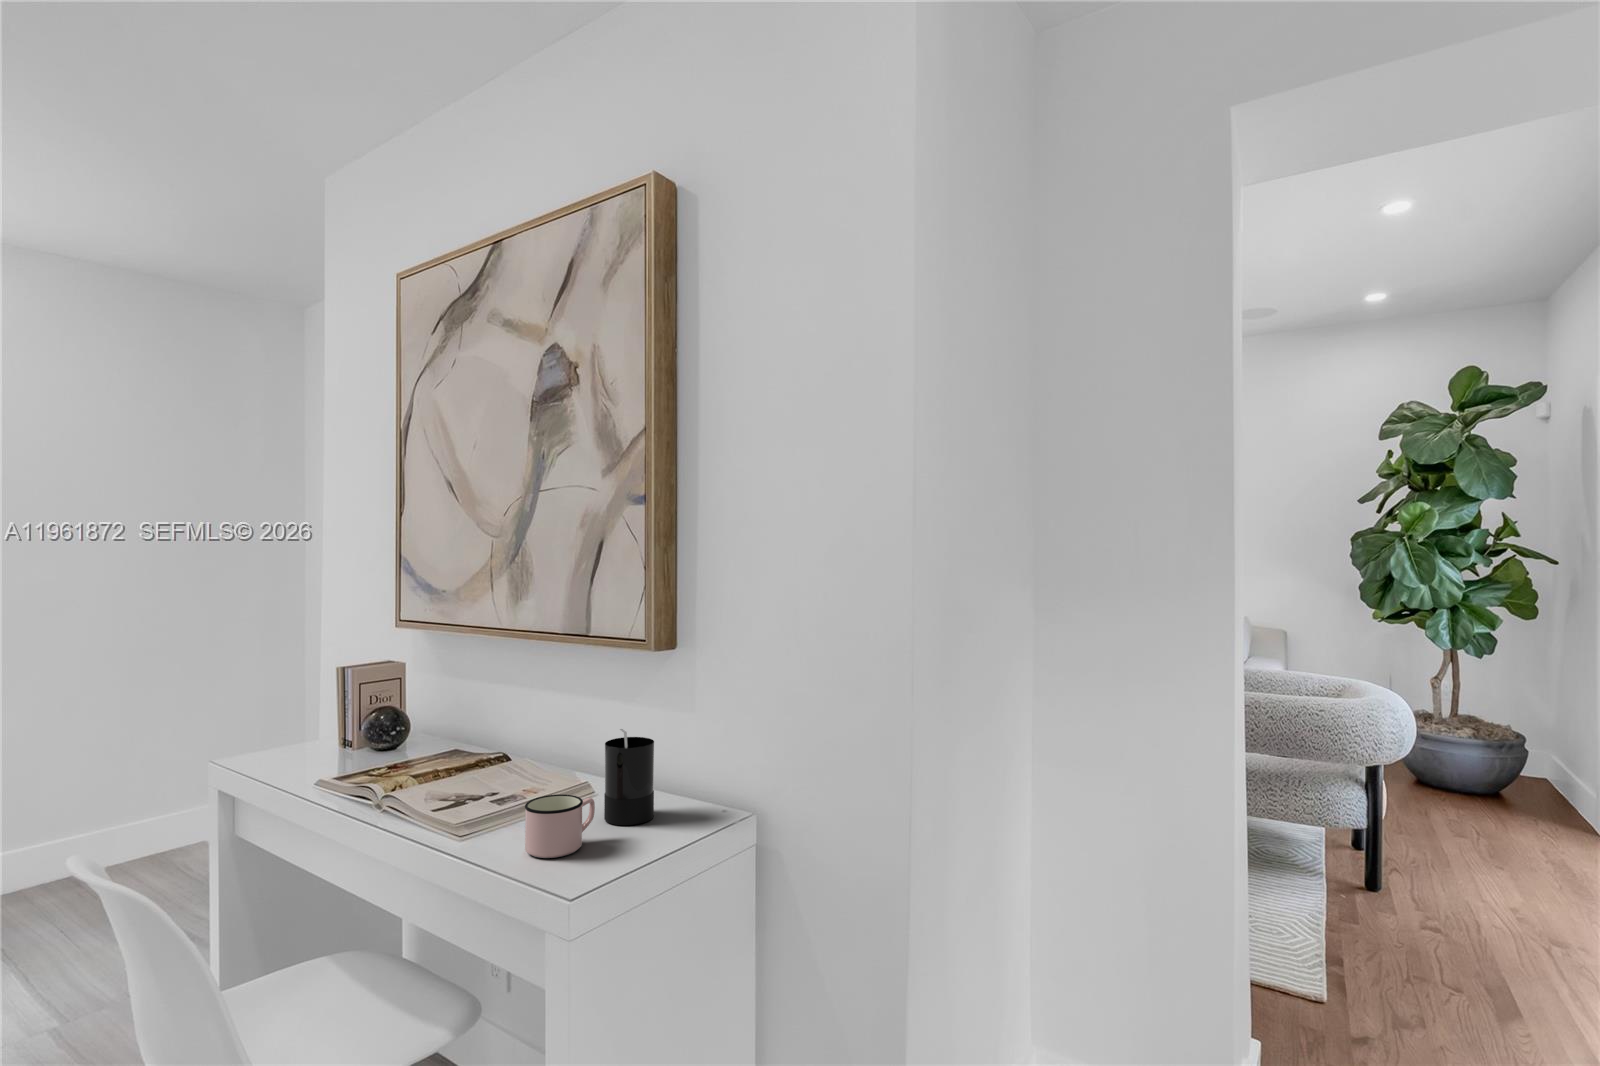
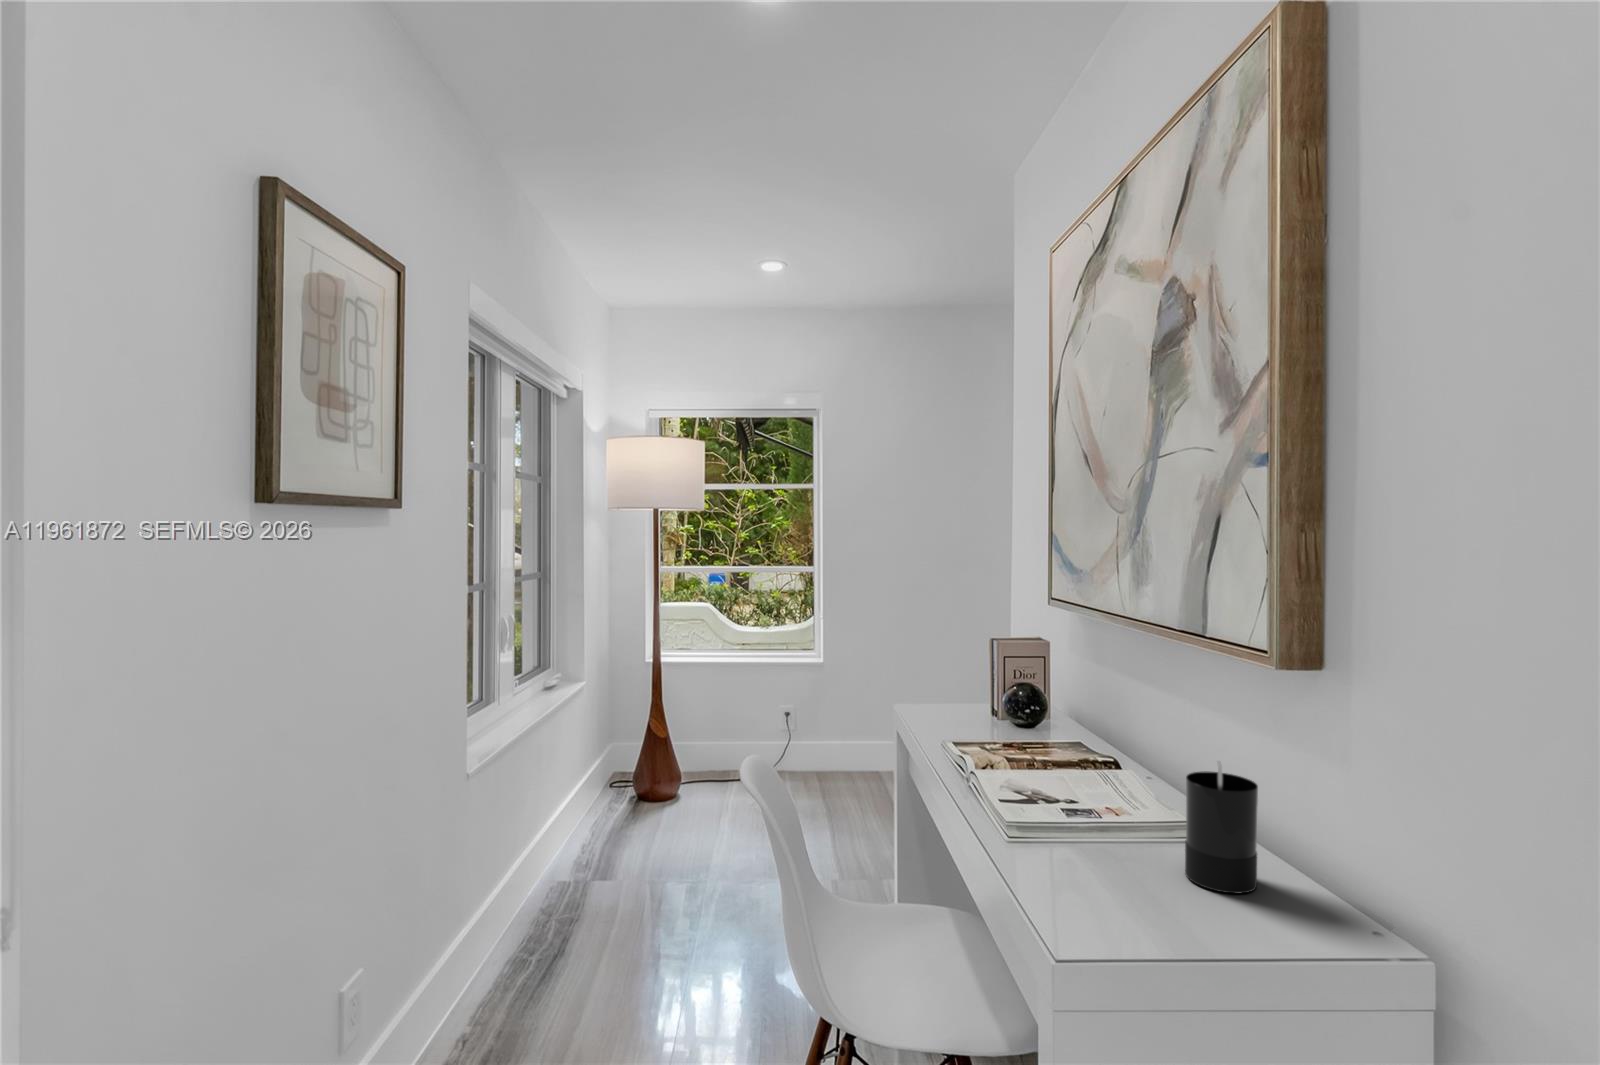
mug: present [525,794,595,858] -> none [1061,820,1154,901]

